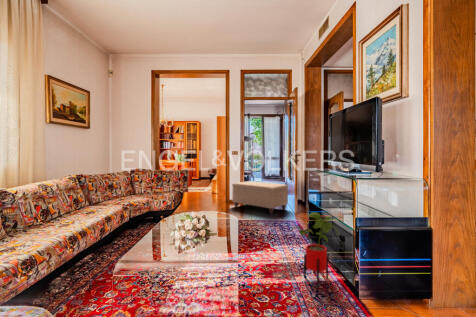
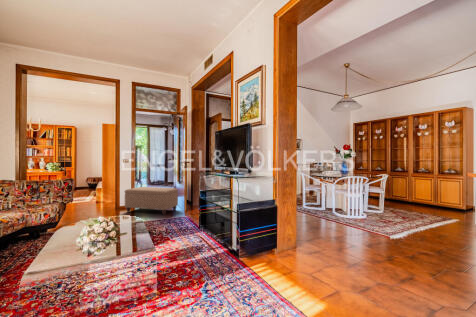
house plant: present [291,212,338,283] -> none [191,206,224,258]

